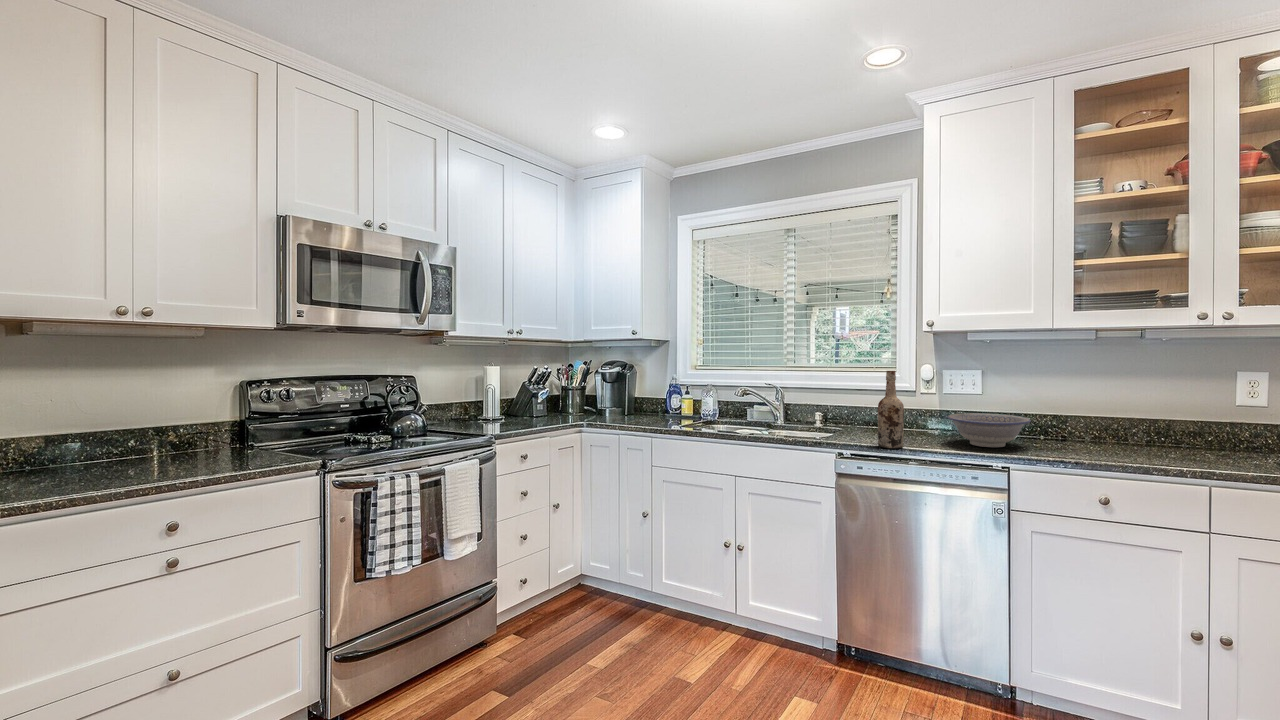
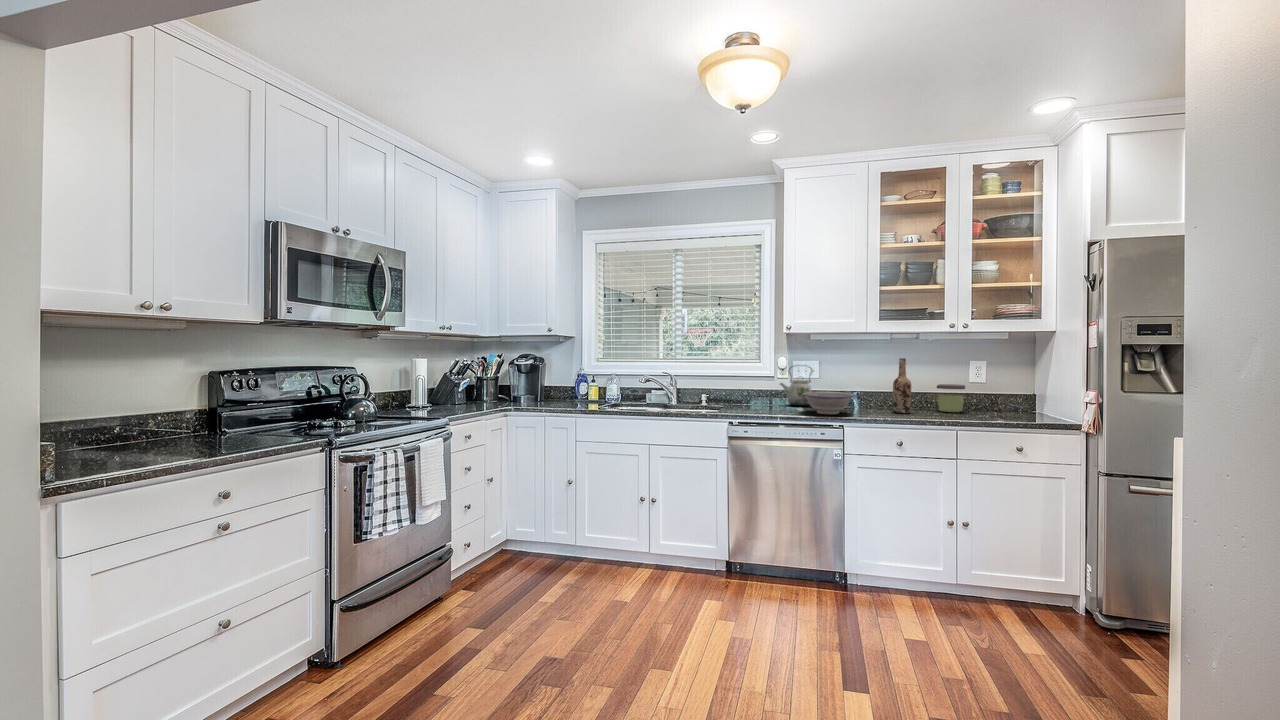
wine bottle: present [878,371,904,448] -> present [893,358,911,413]
kettle: none [919,376,969,432] -> present [780,366,812,406]
jar: none [1178,406,1233,452] -> present [937,384,965,412]

